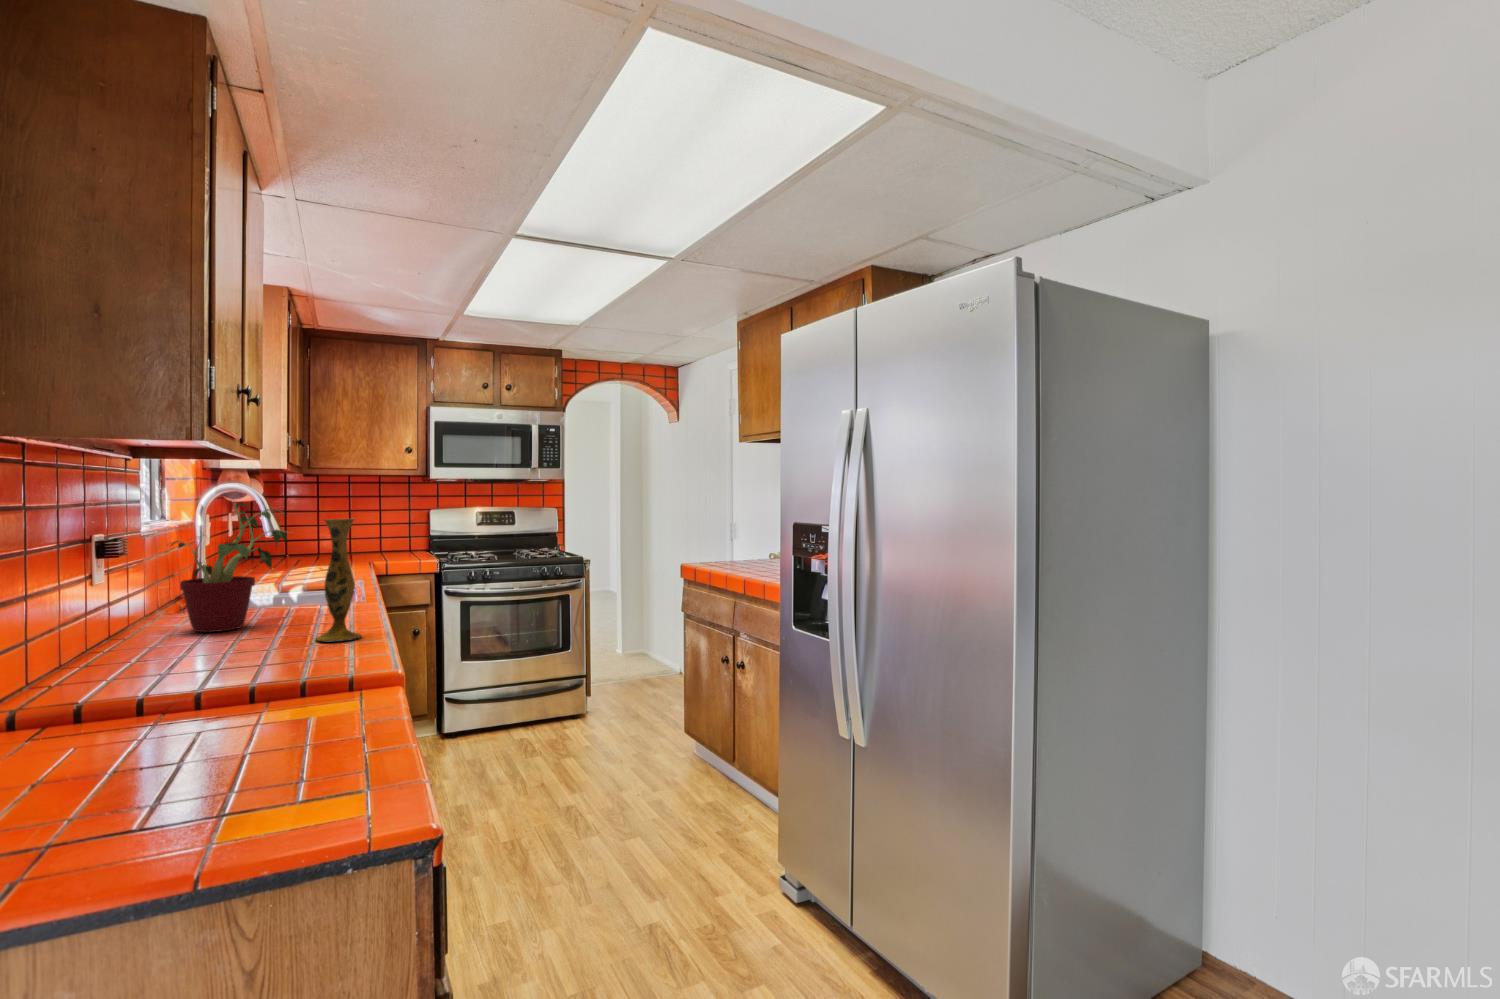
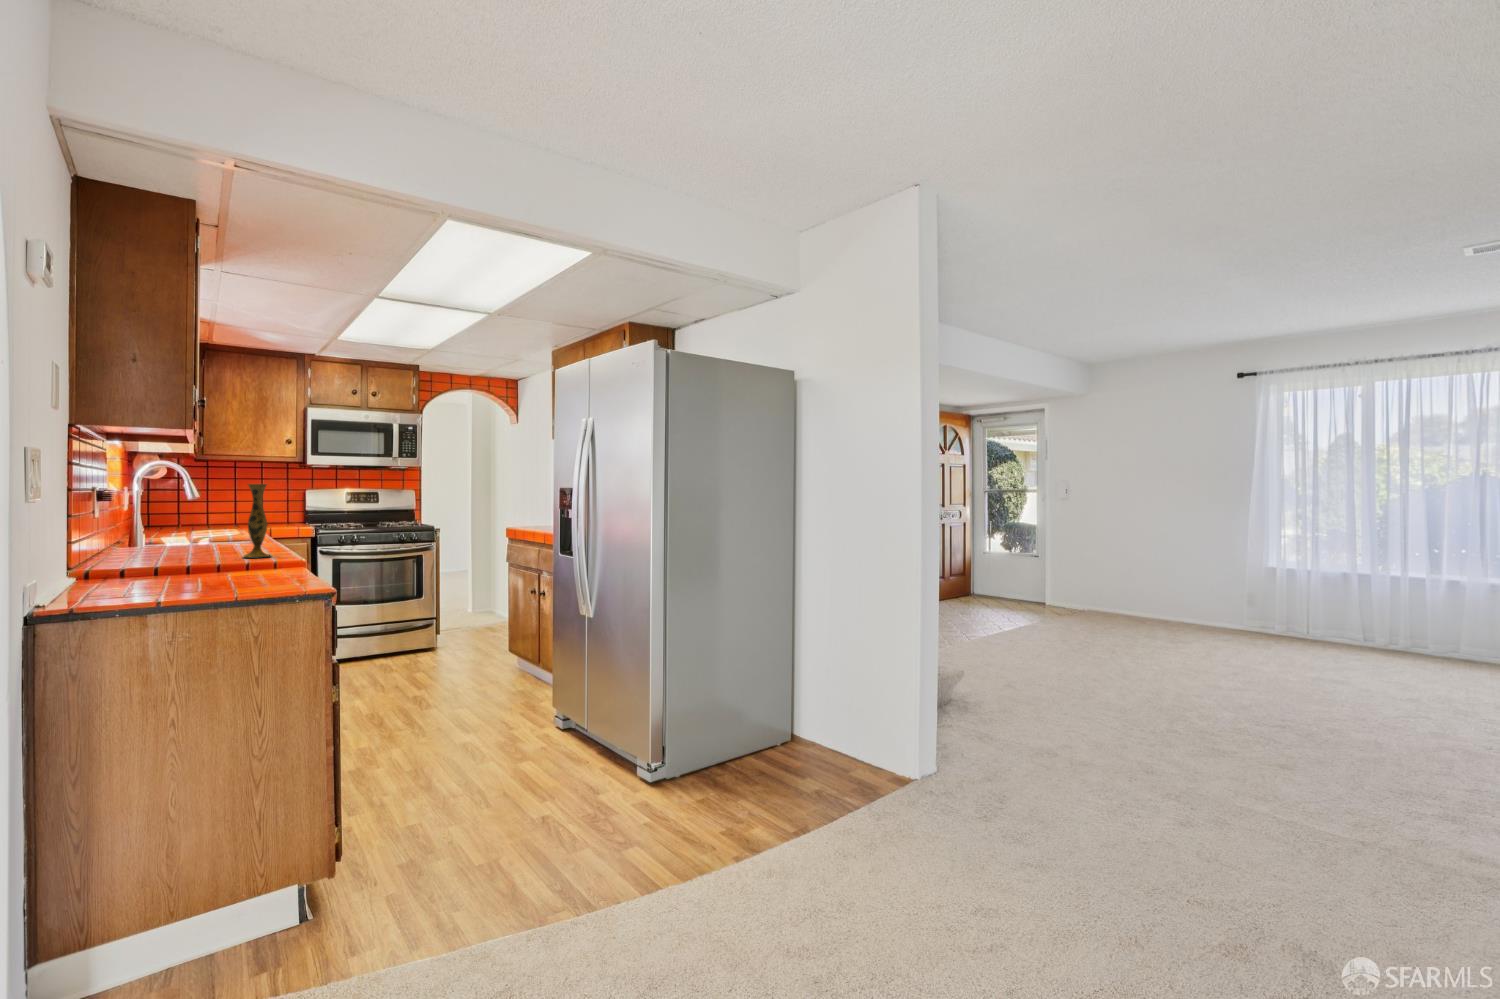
potted plant: present [171,498,287,632] -> none [132,471,218,555]

